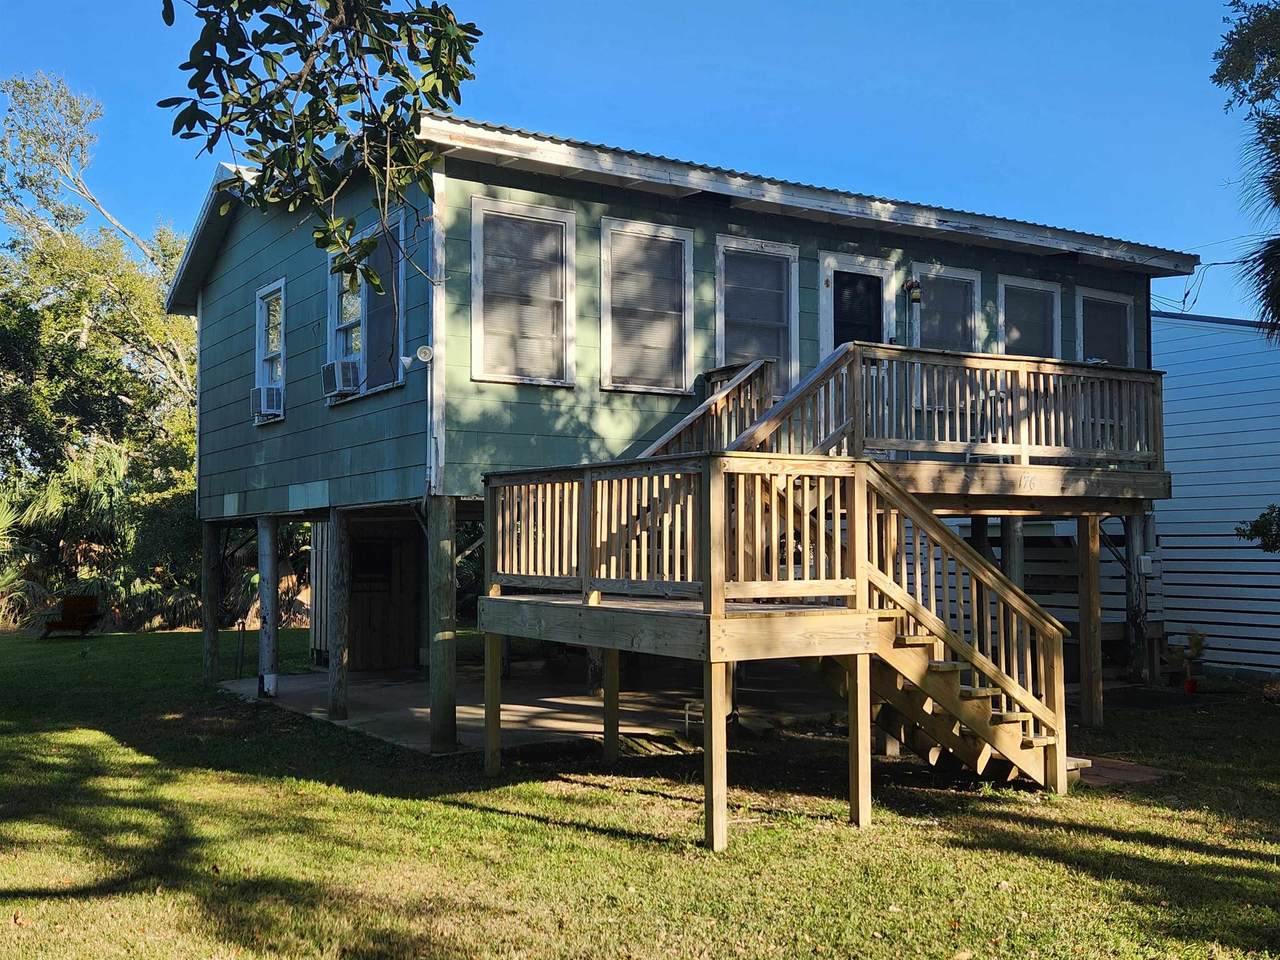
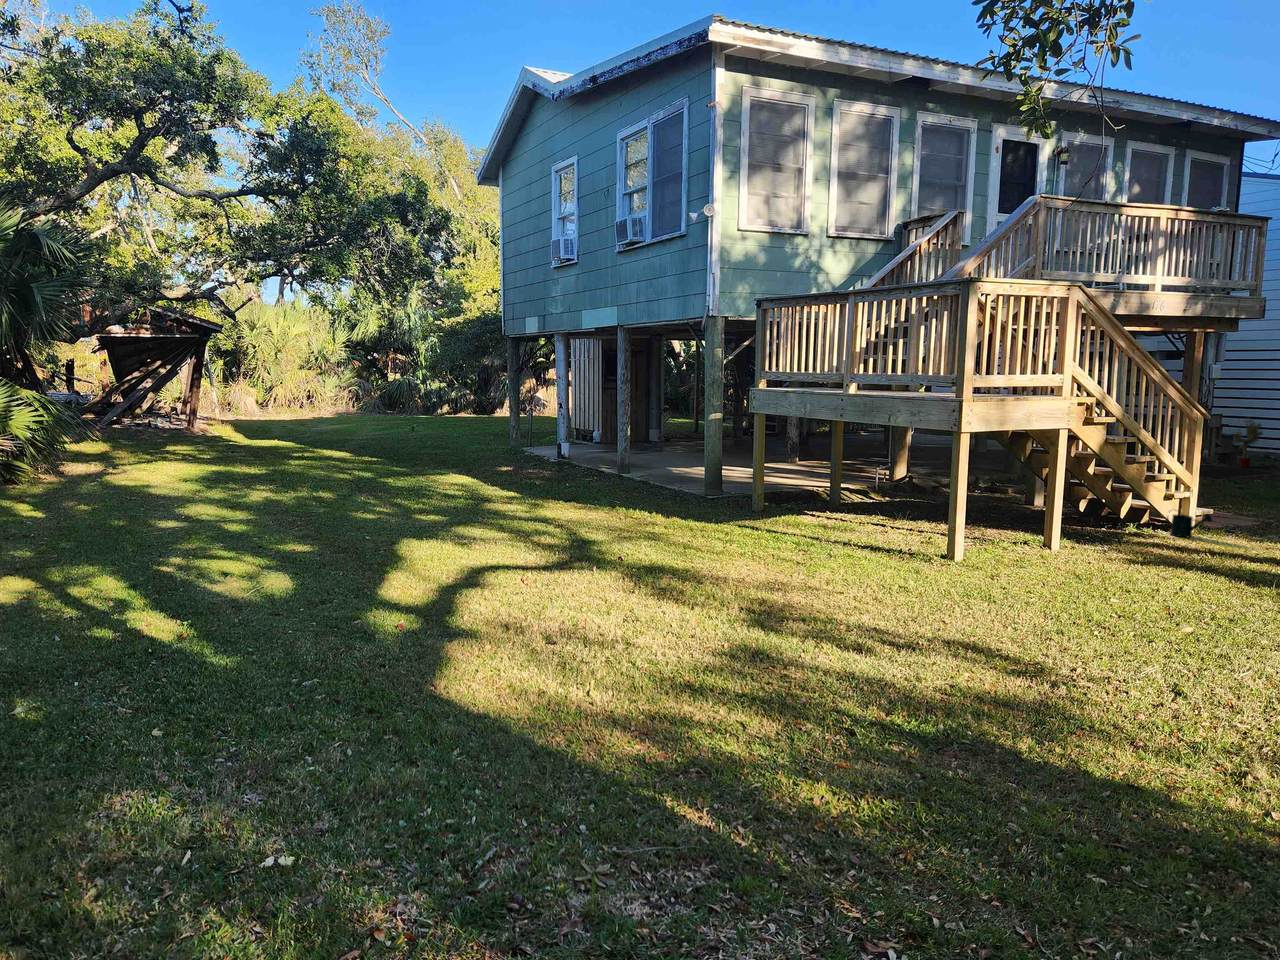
lounge chair: present [39,595,106,640] -> none [371,389,413,420]
watering can: none [1035,765,1089,805] -> present [1167,514,1212,537]

